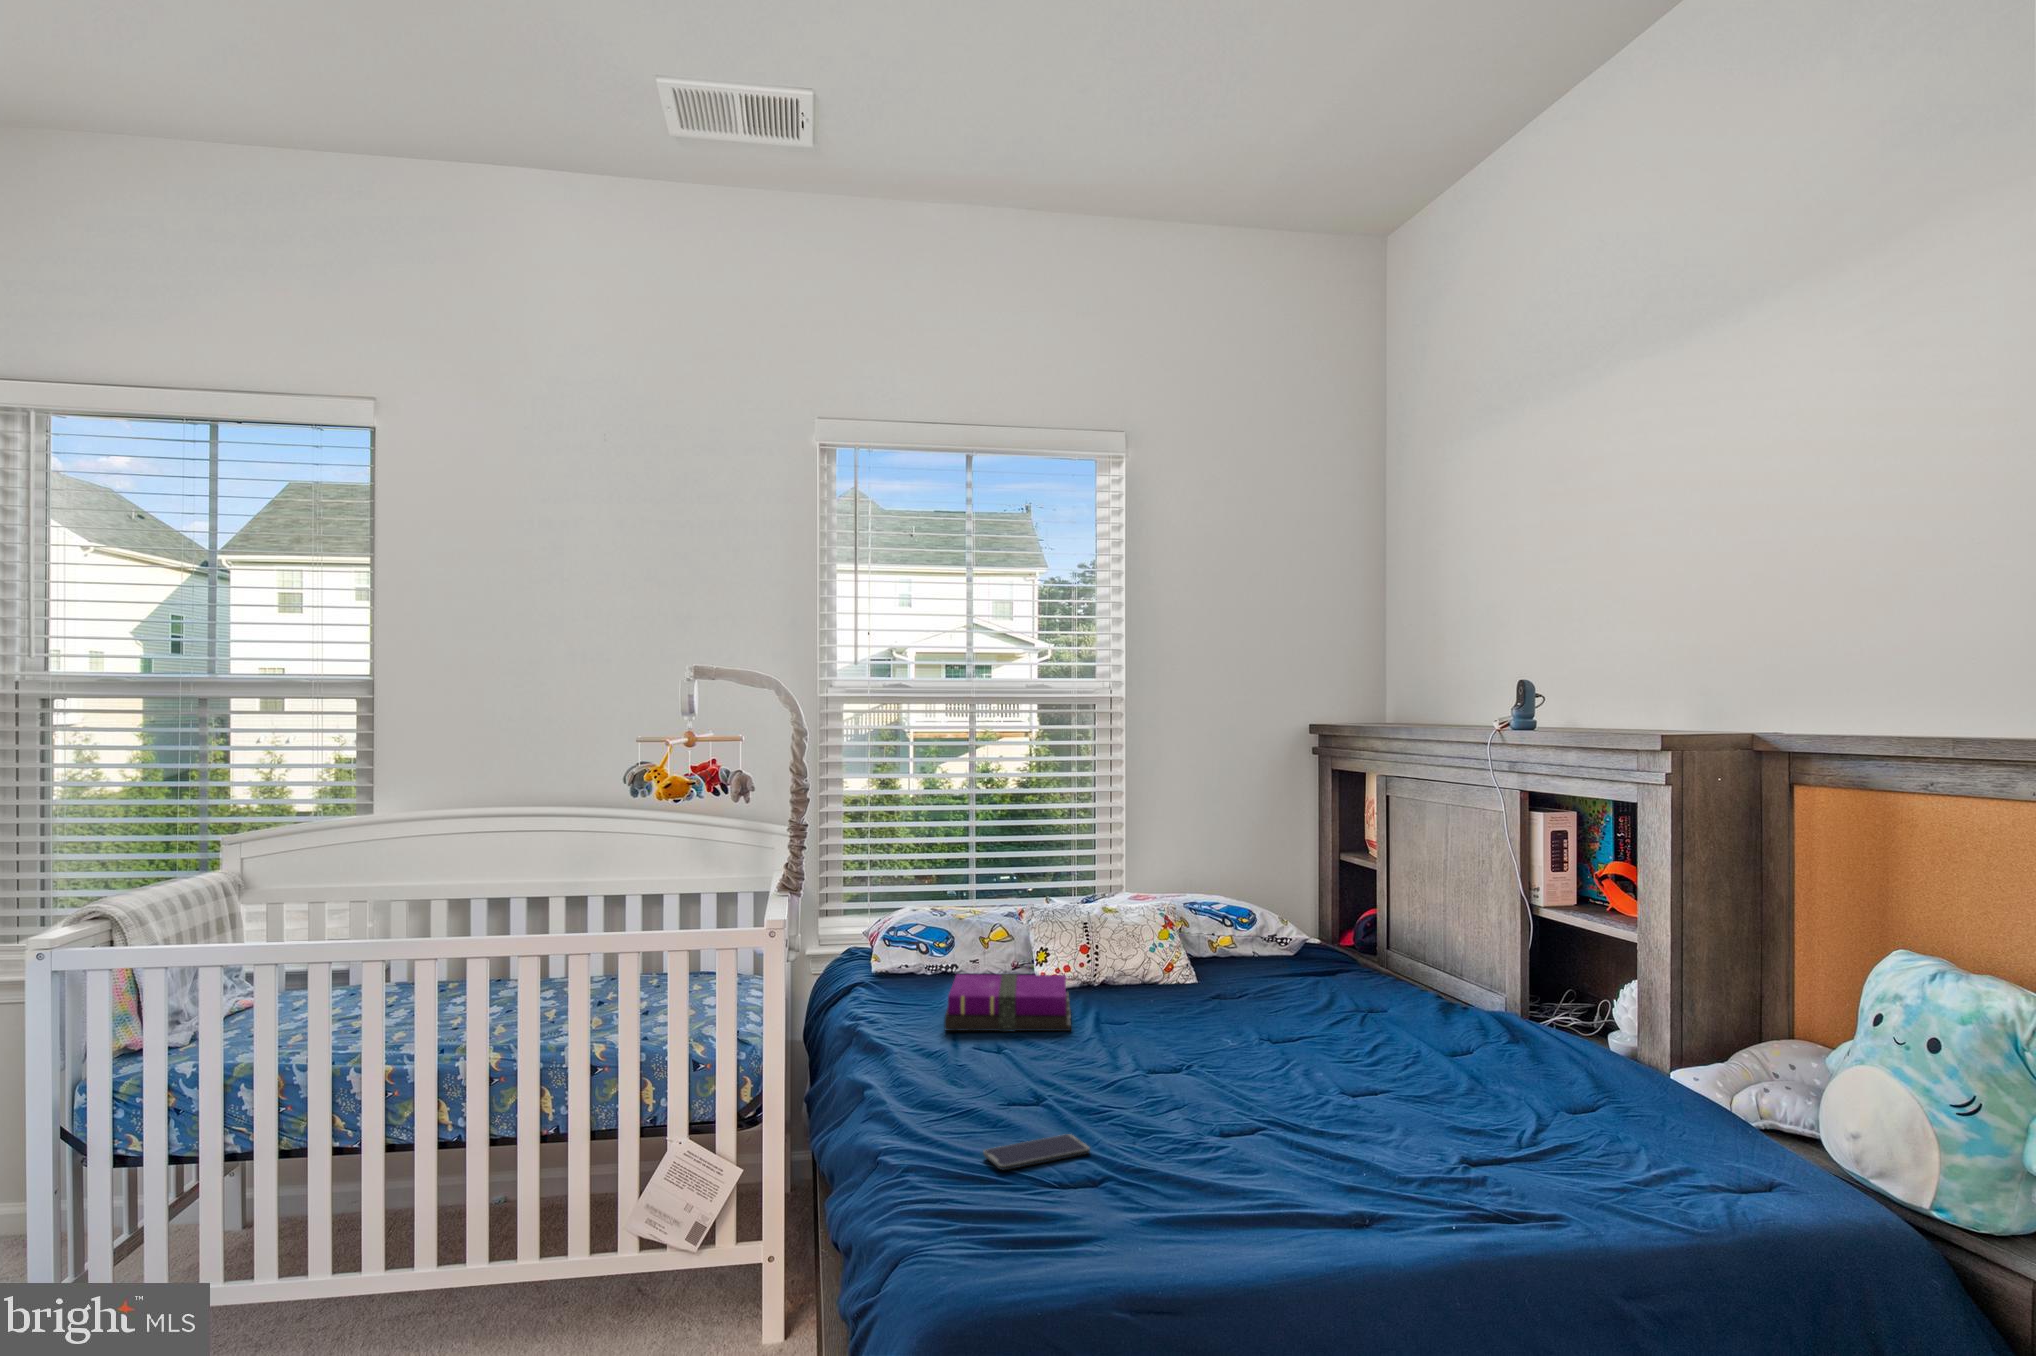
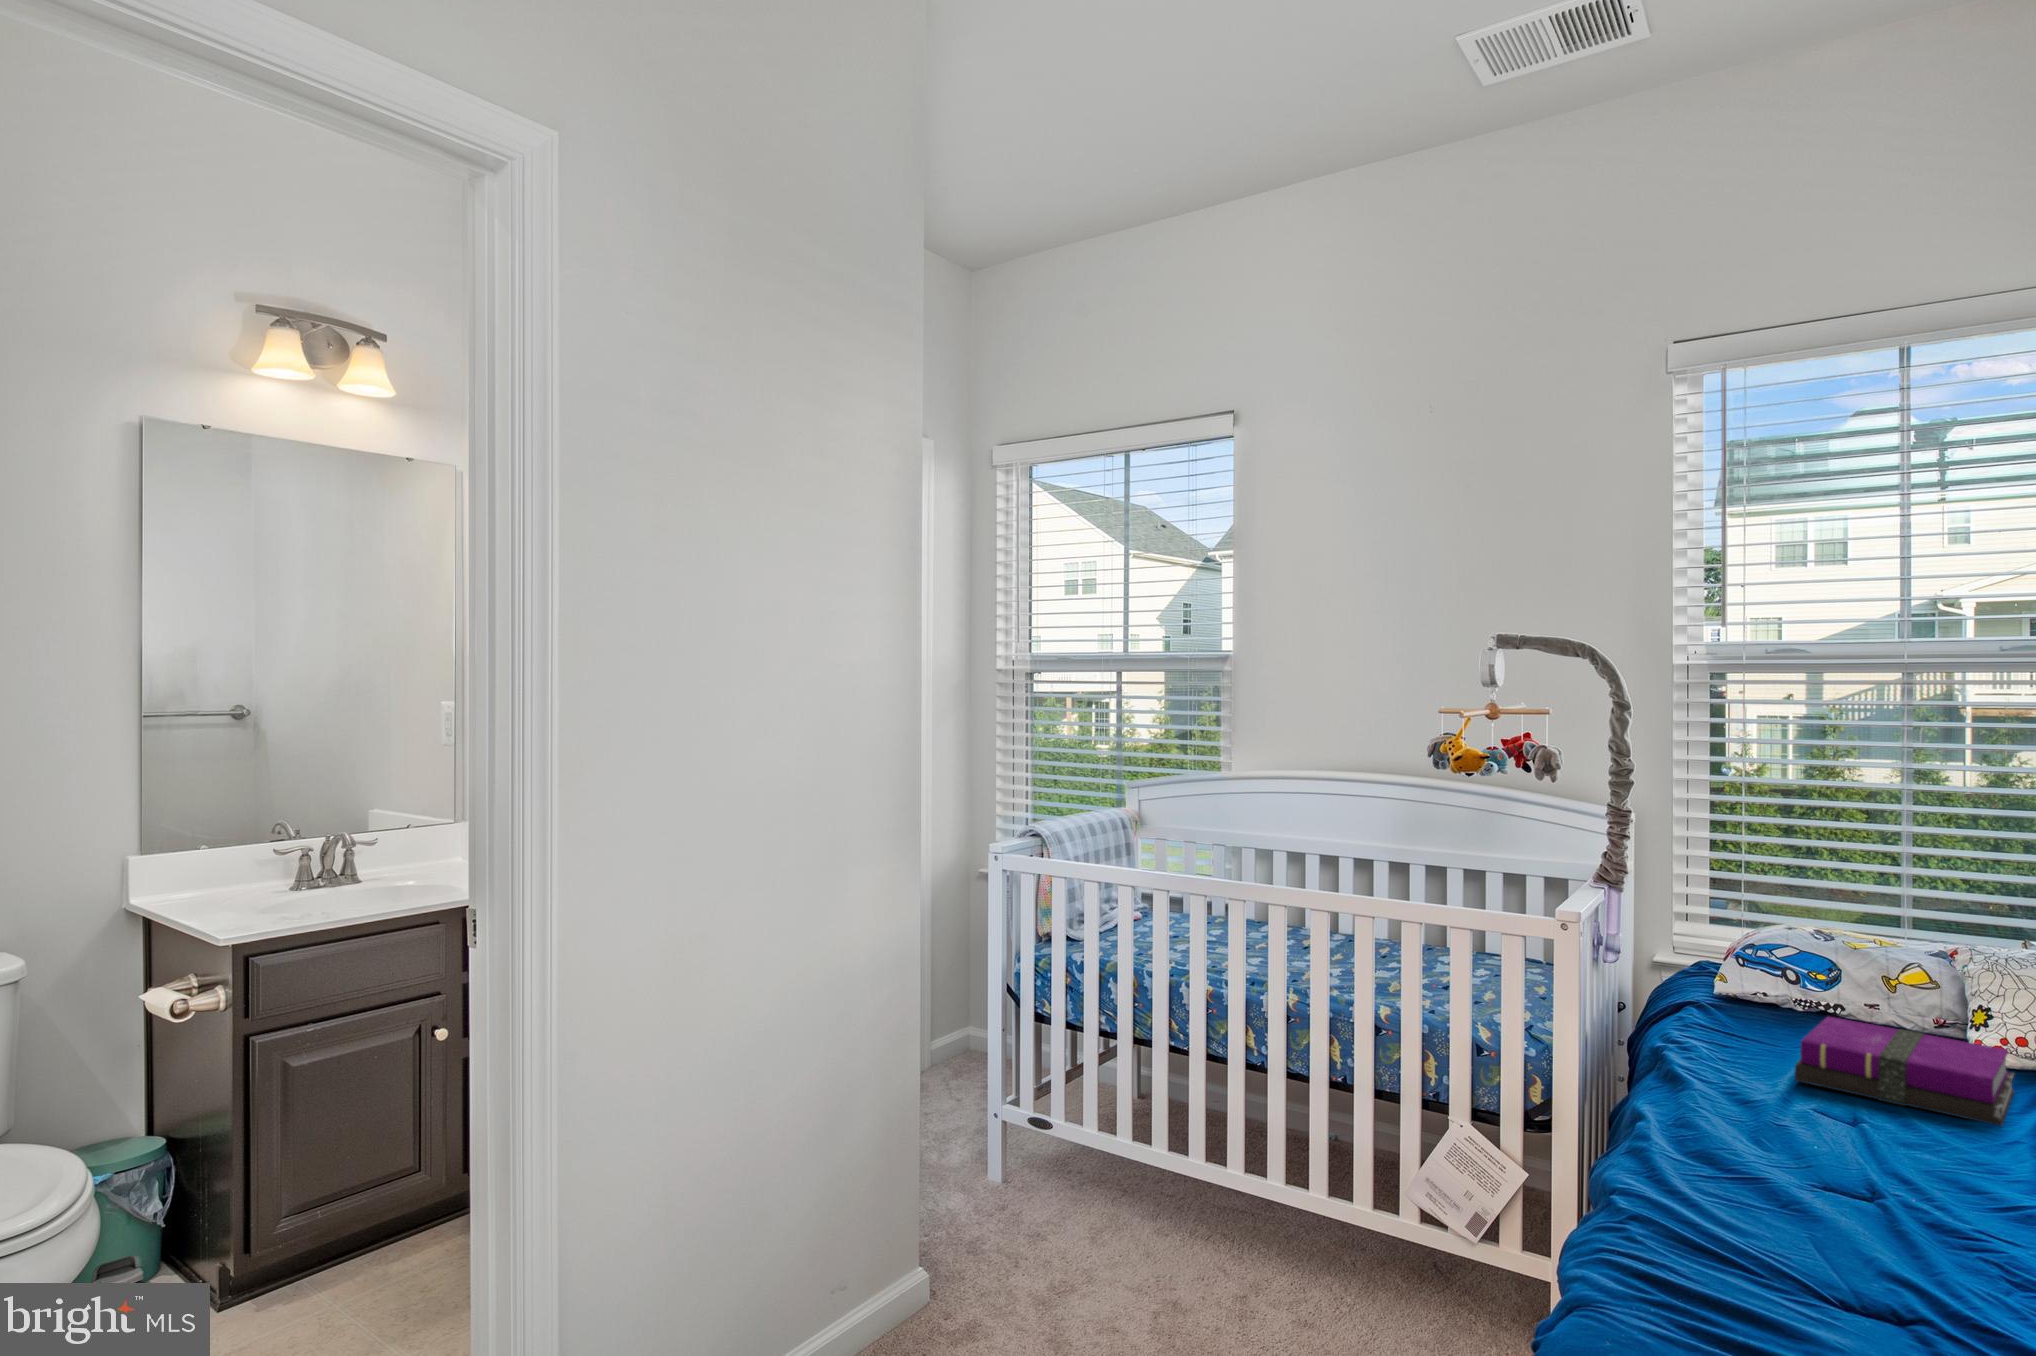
smartphone: present [983,1134,1090,1170] -> none [1779,1239,1953,1294]

